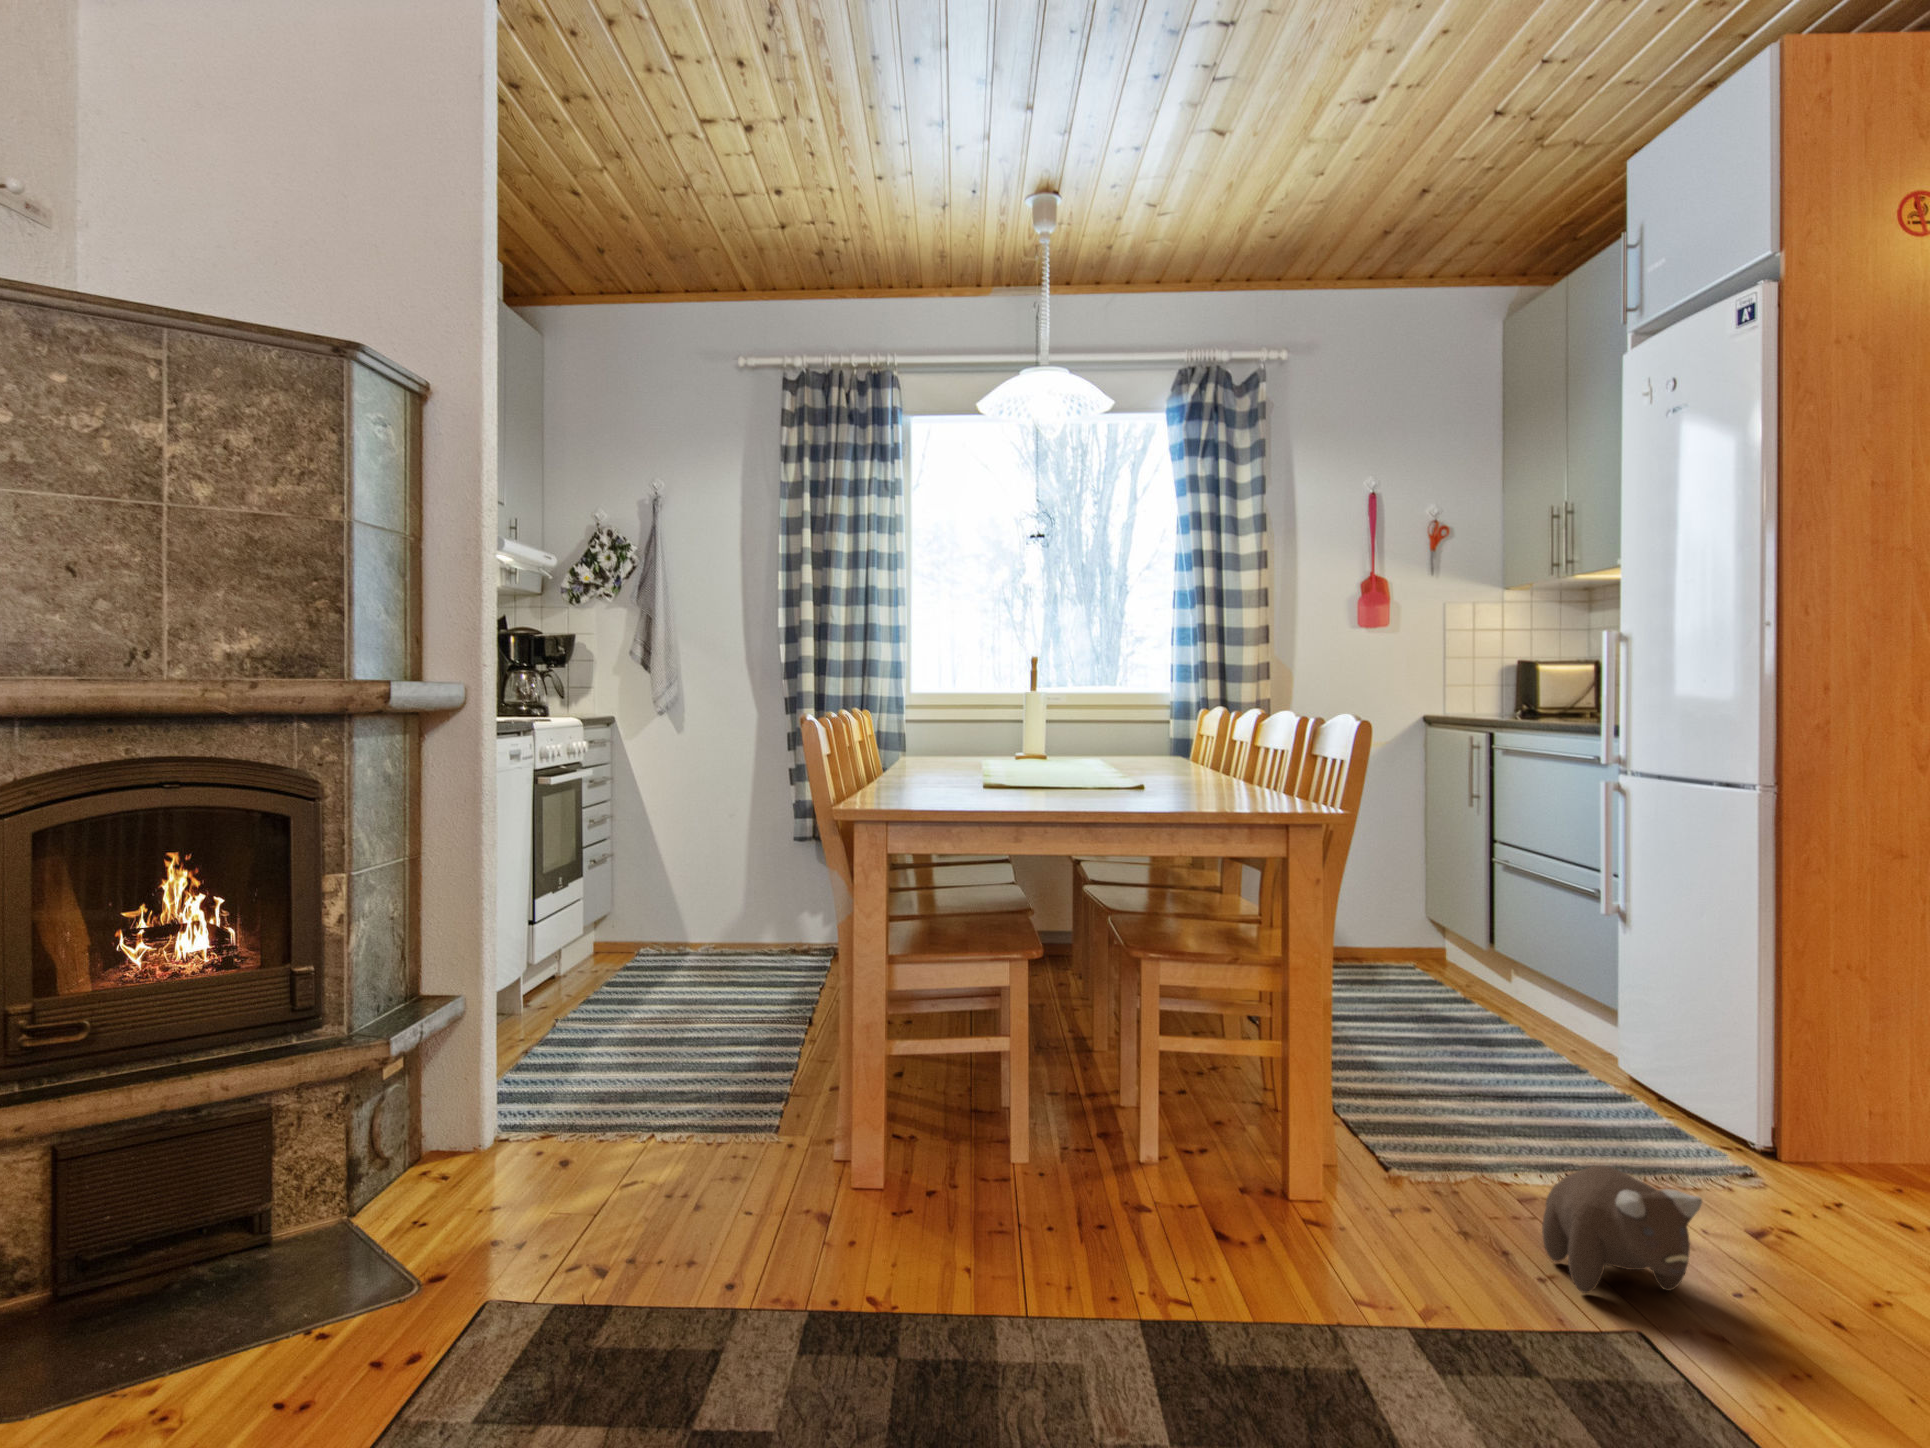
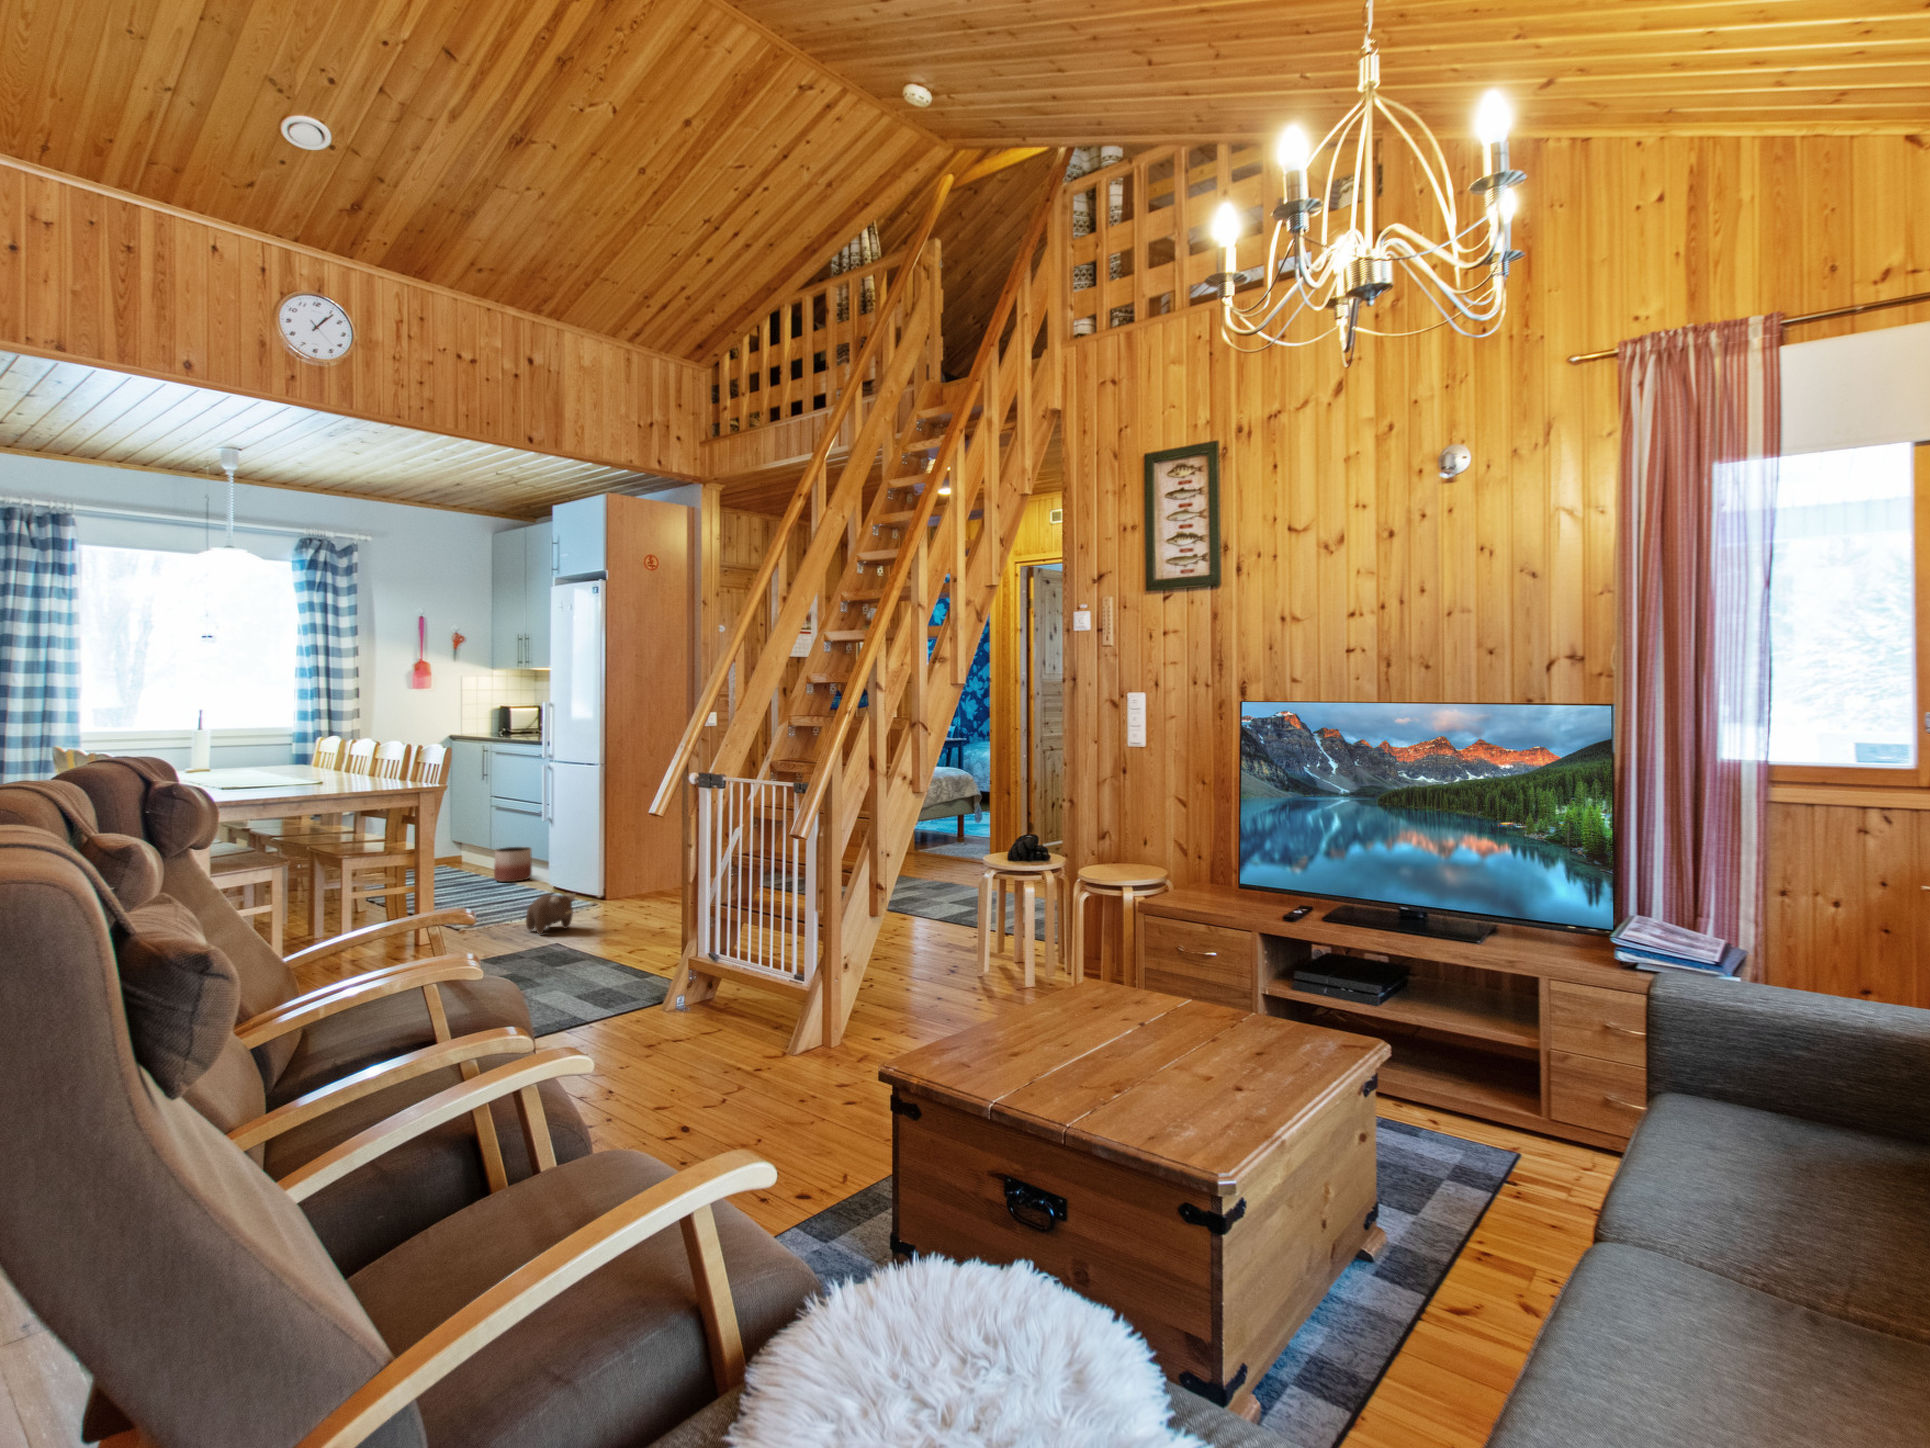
planter: none [1494,956,1577,1040] -> present [494,847,532,882]

